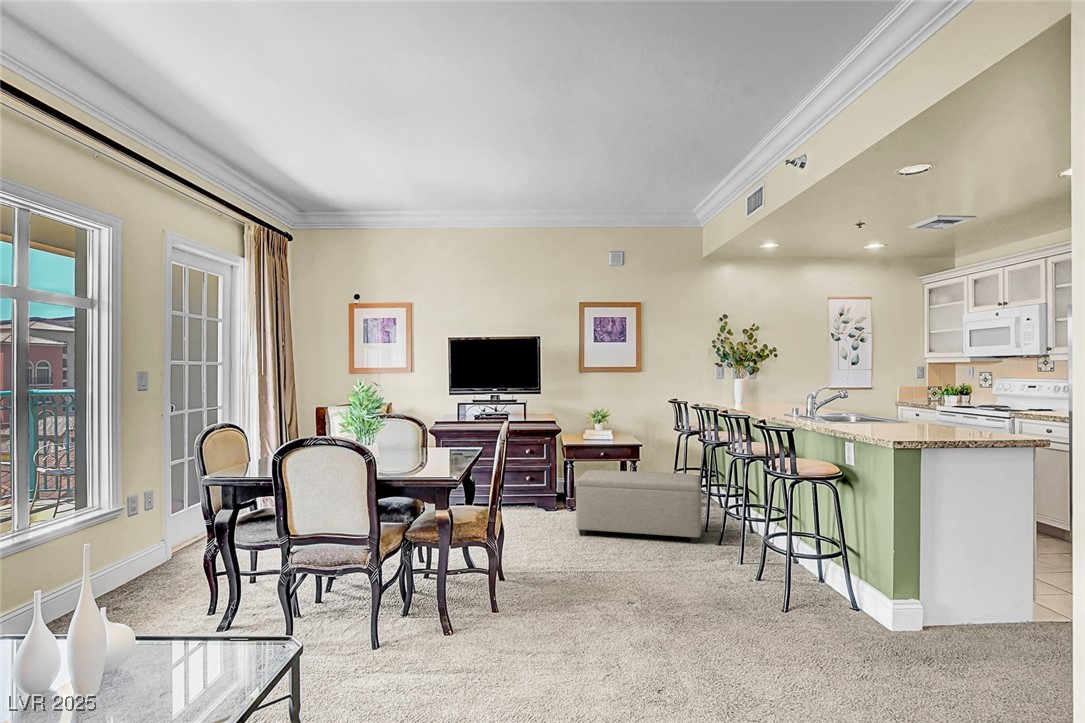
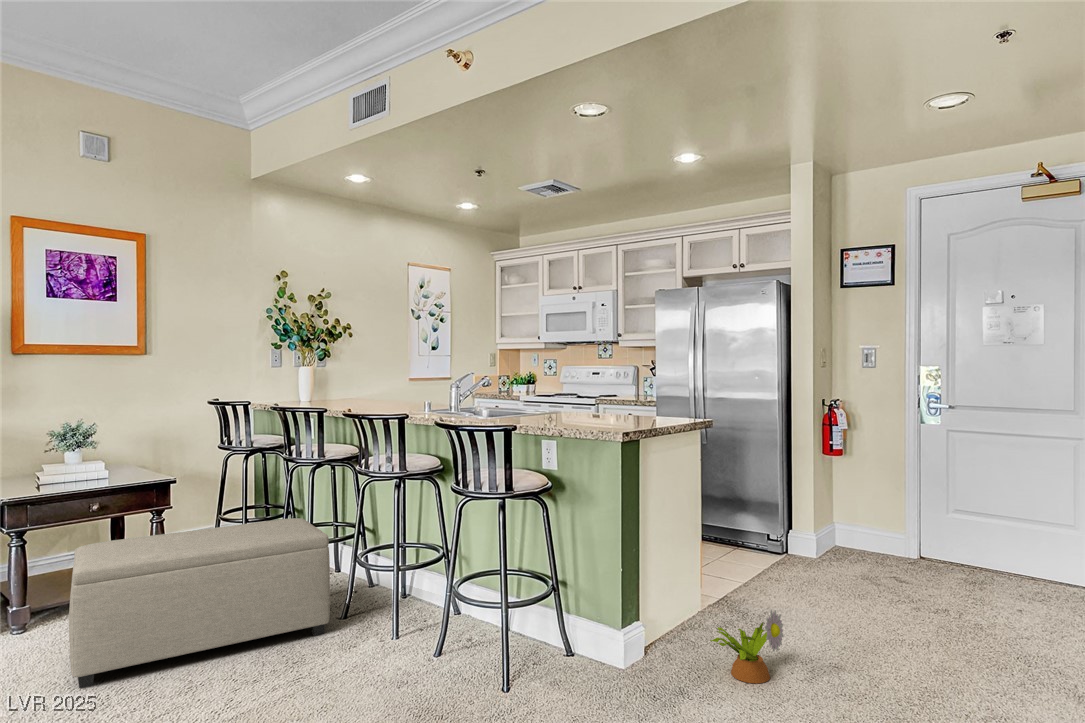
decorative plant: none [922,592,991,649] -> present [710,610,784,683]

